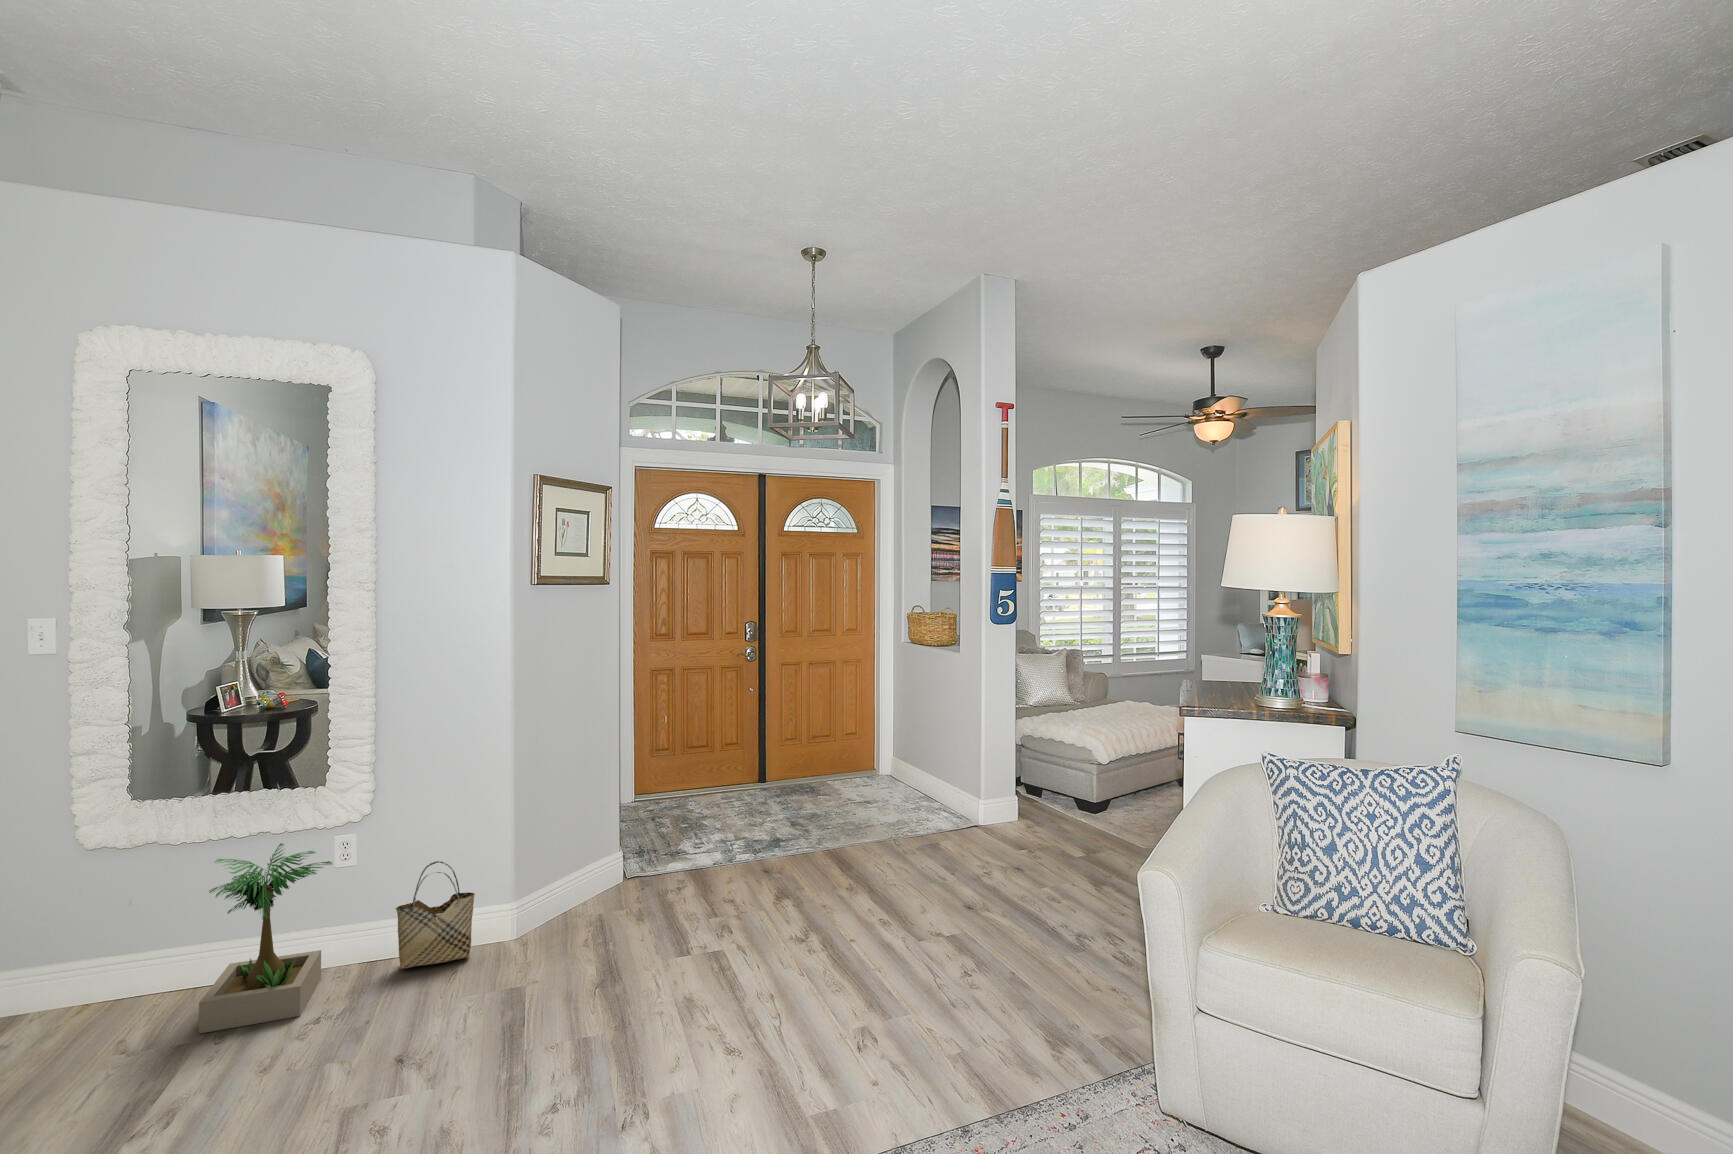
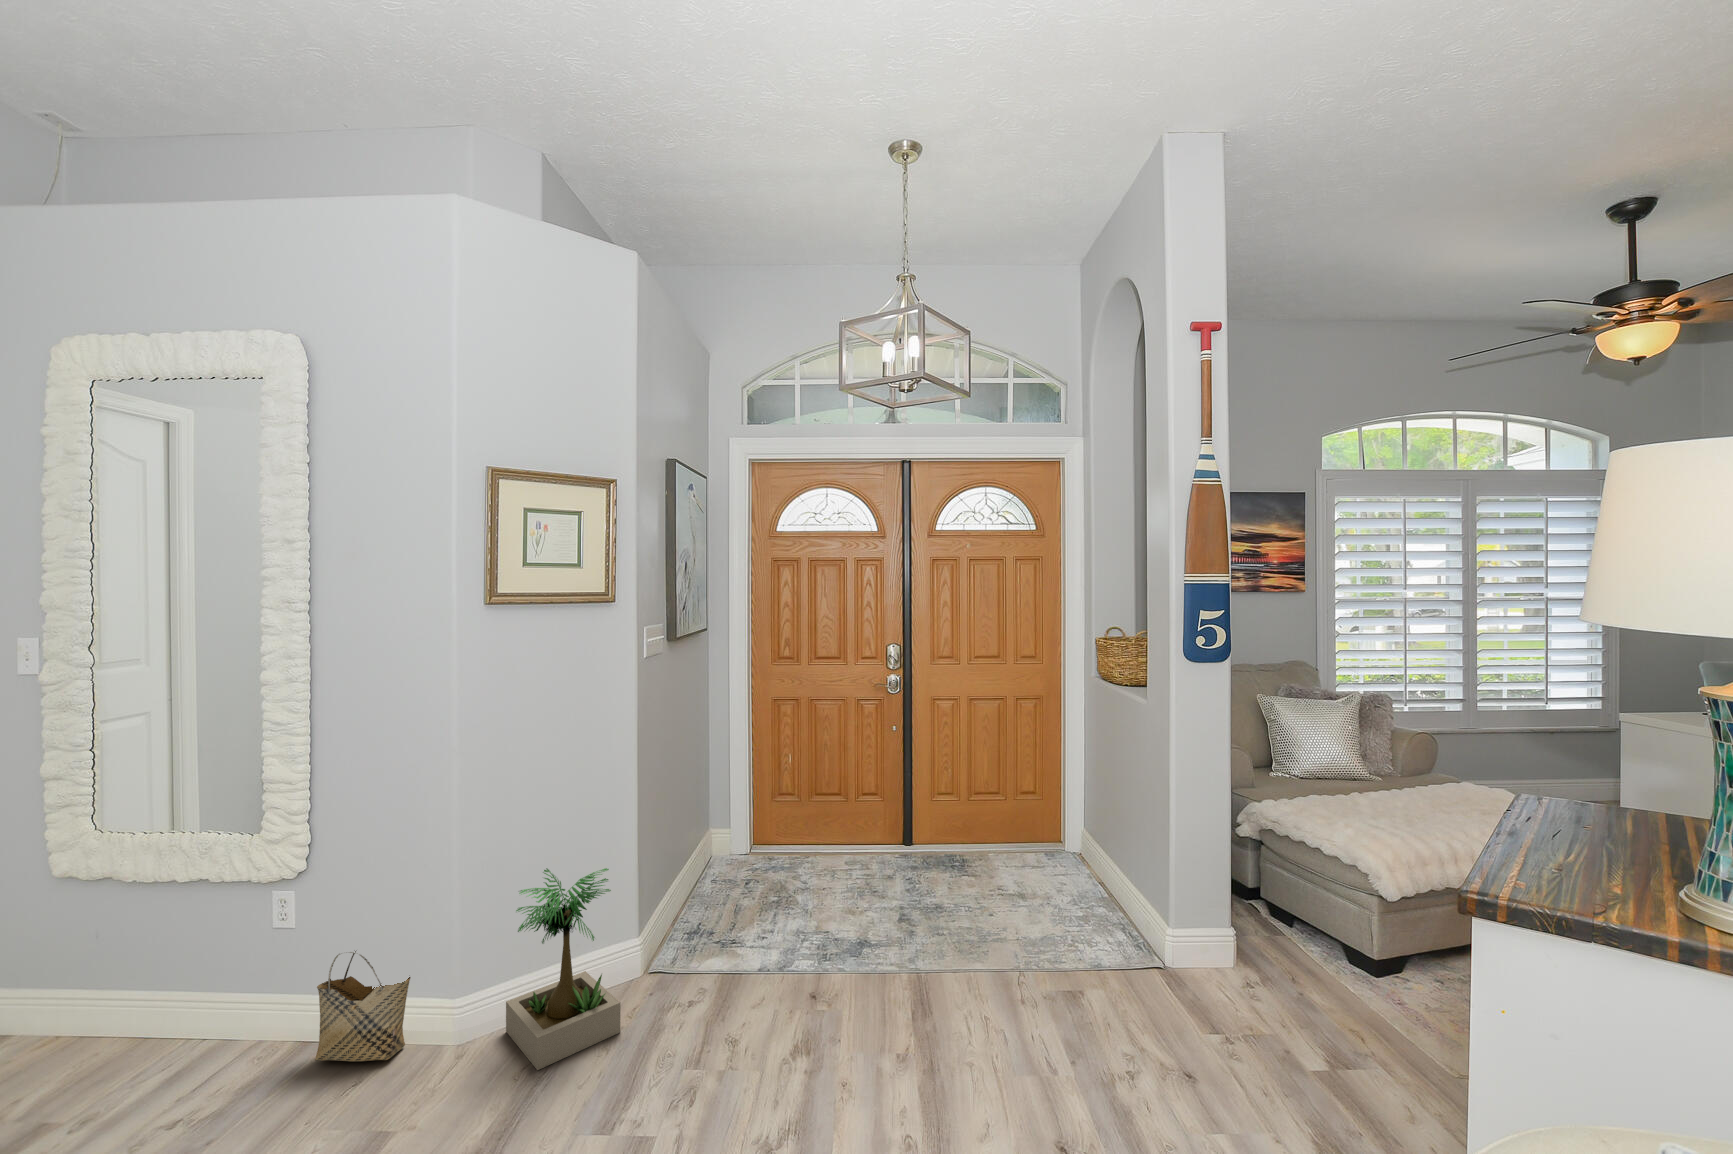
potted plant: present [199,843,332,1033] -> present [506,868,621,1070]

